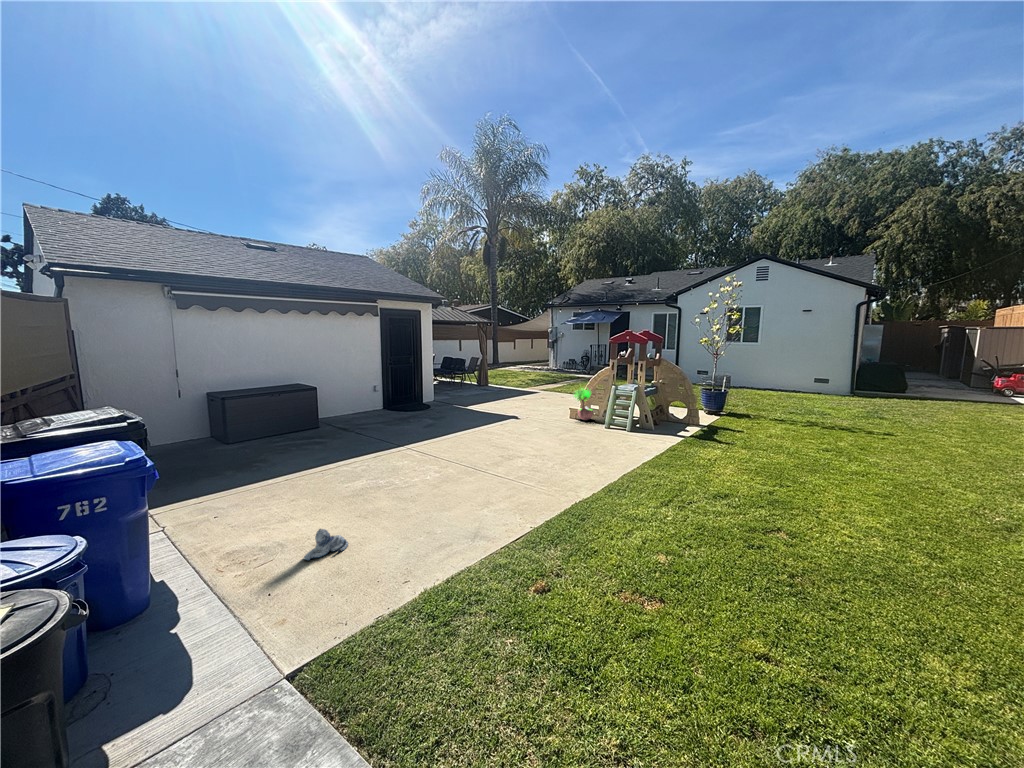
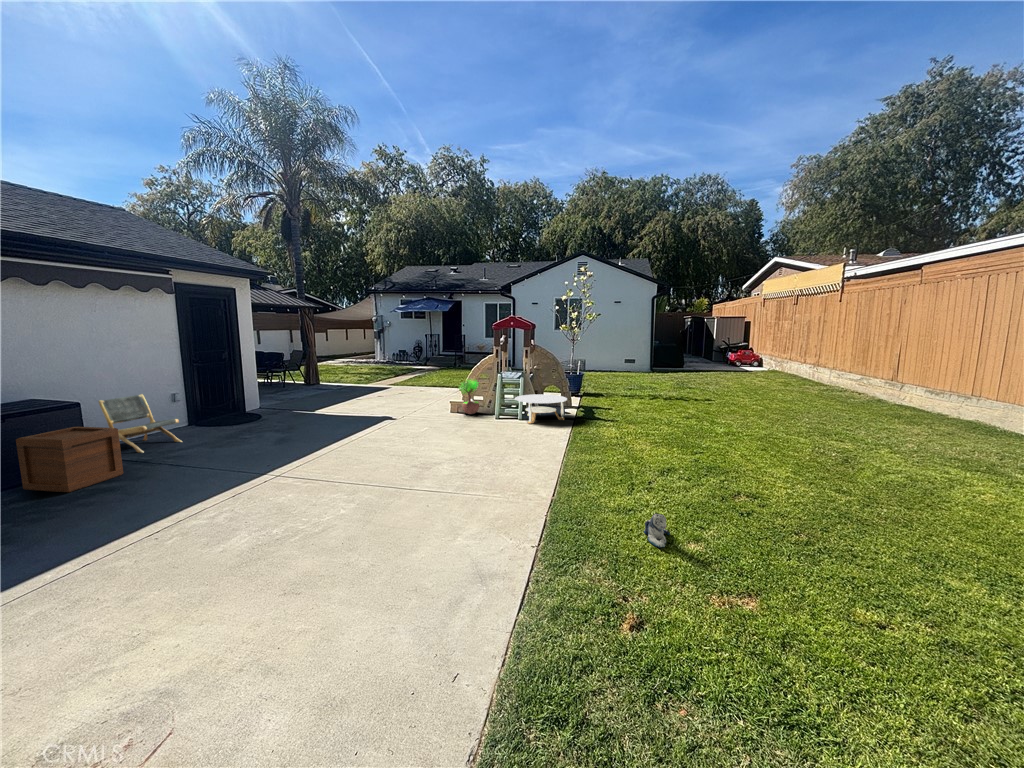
lounge chair: none [329,386,372,424] -> present [99,394,182,453]
wooden crate: none [281,403,330,441] -> present [16,427,123,492]
round table: none [619,406,672,433] -> present [515,394,567,424]
plush toy: present [304,529,348,560] -> present [644,514,670,548]

